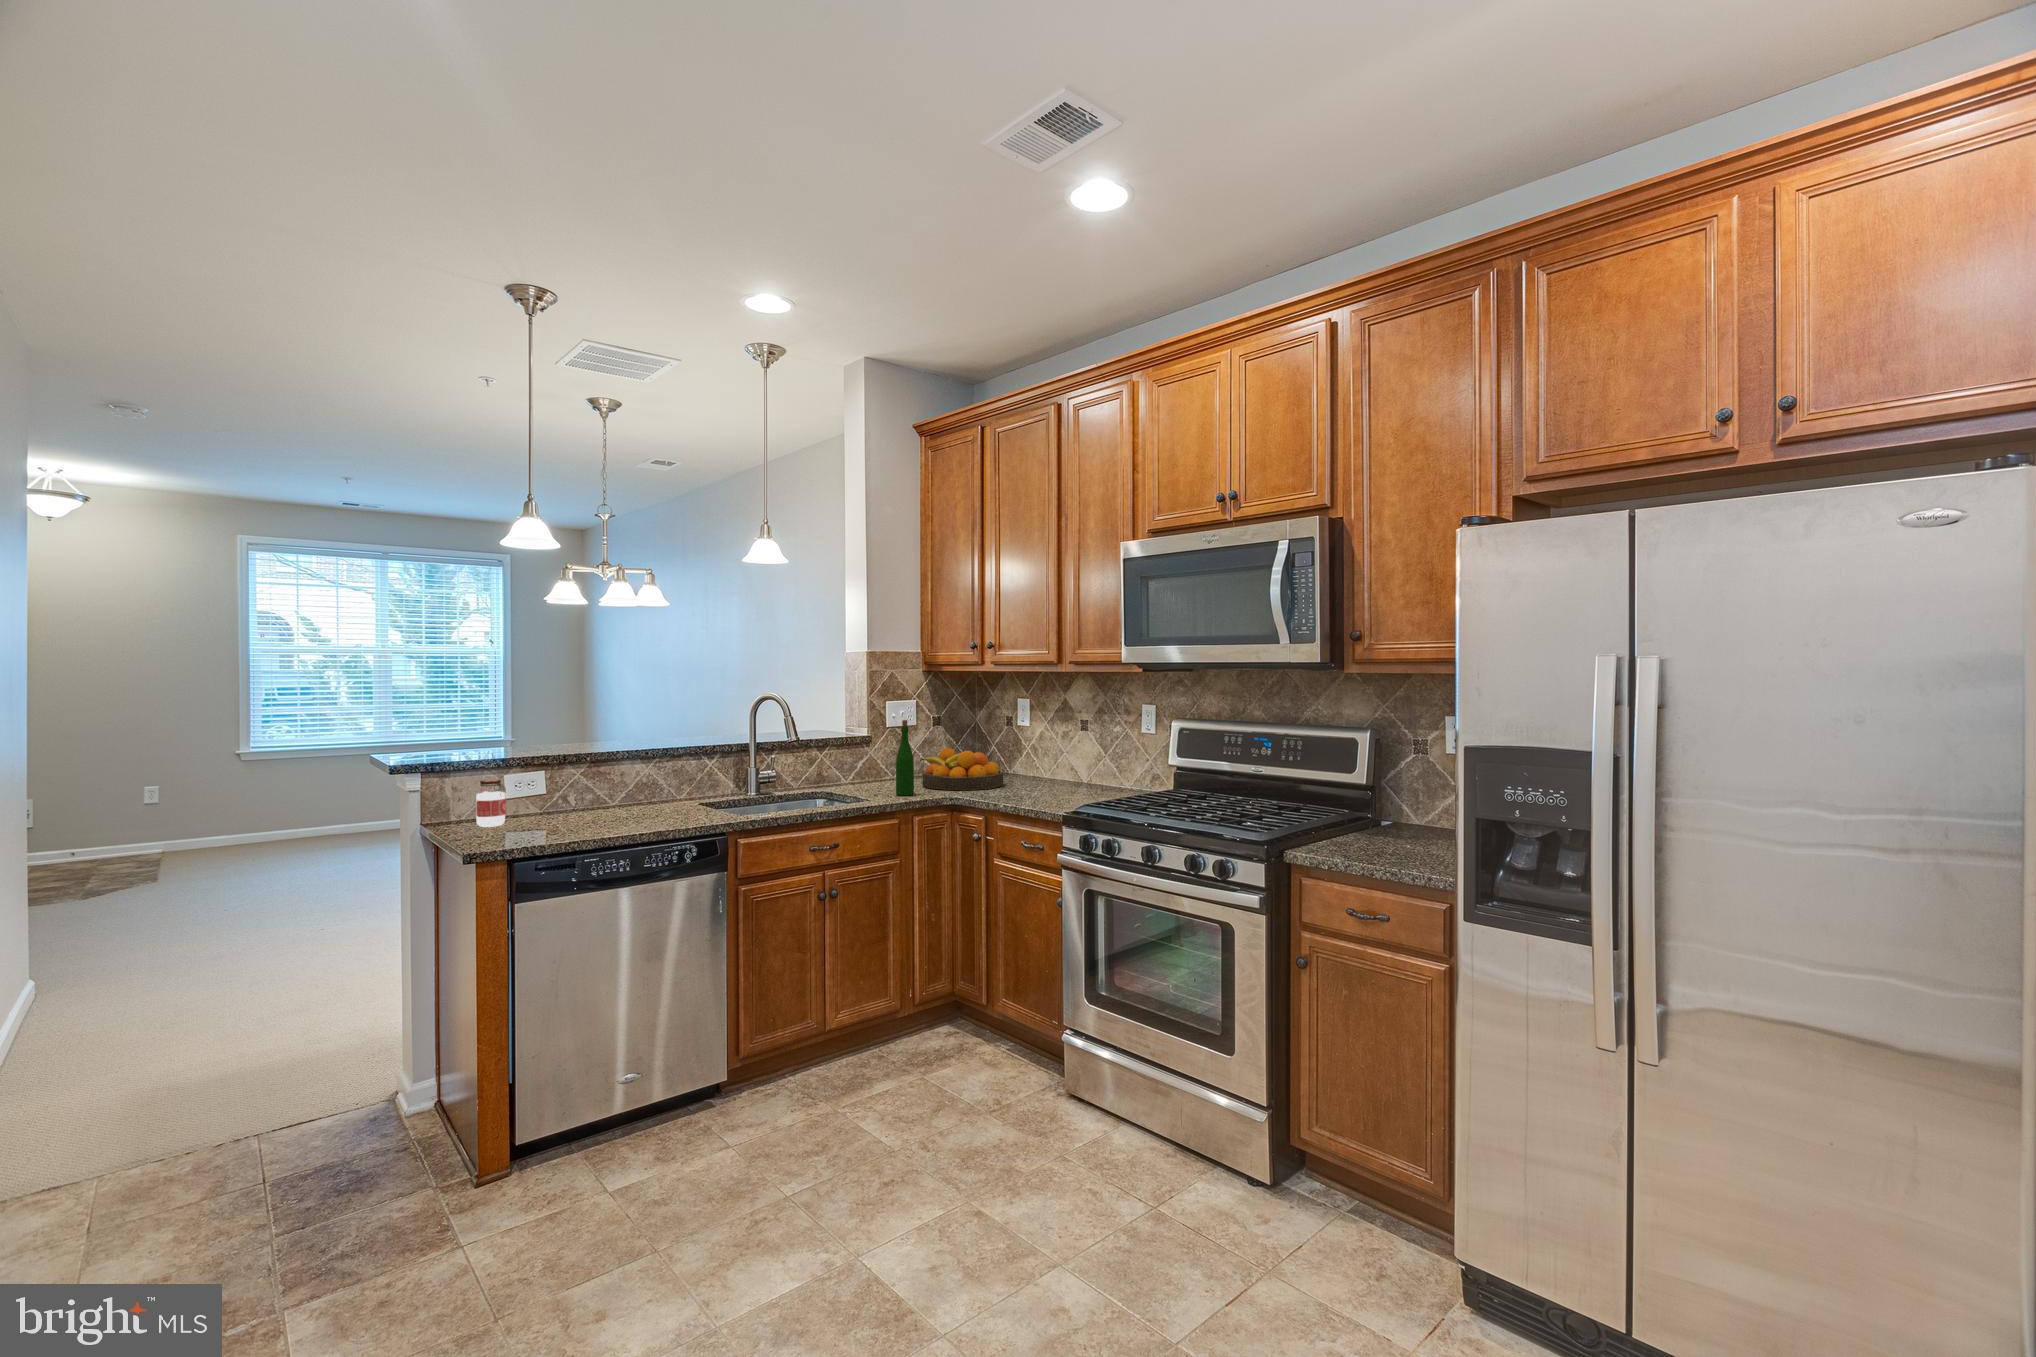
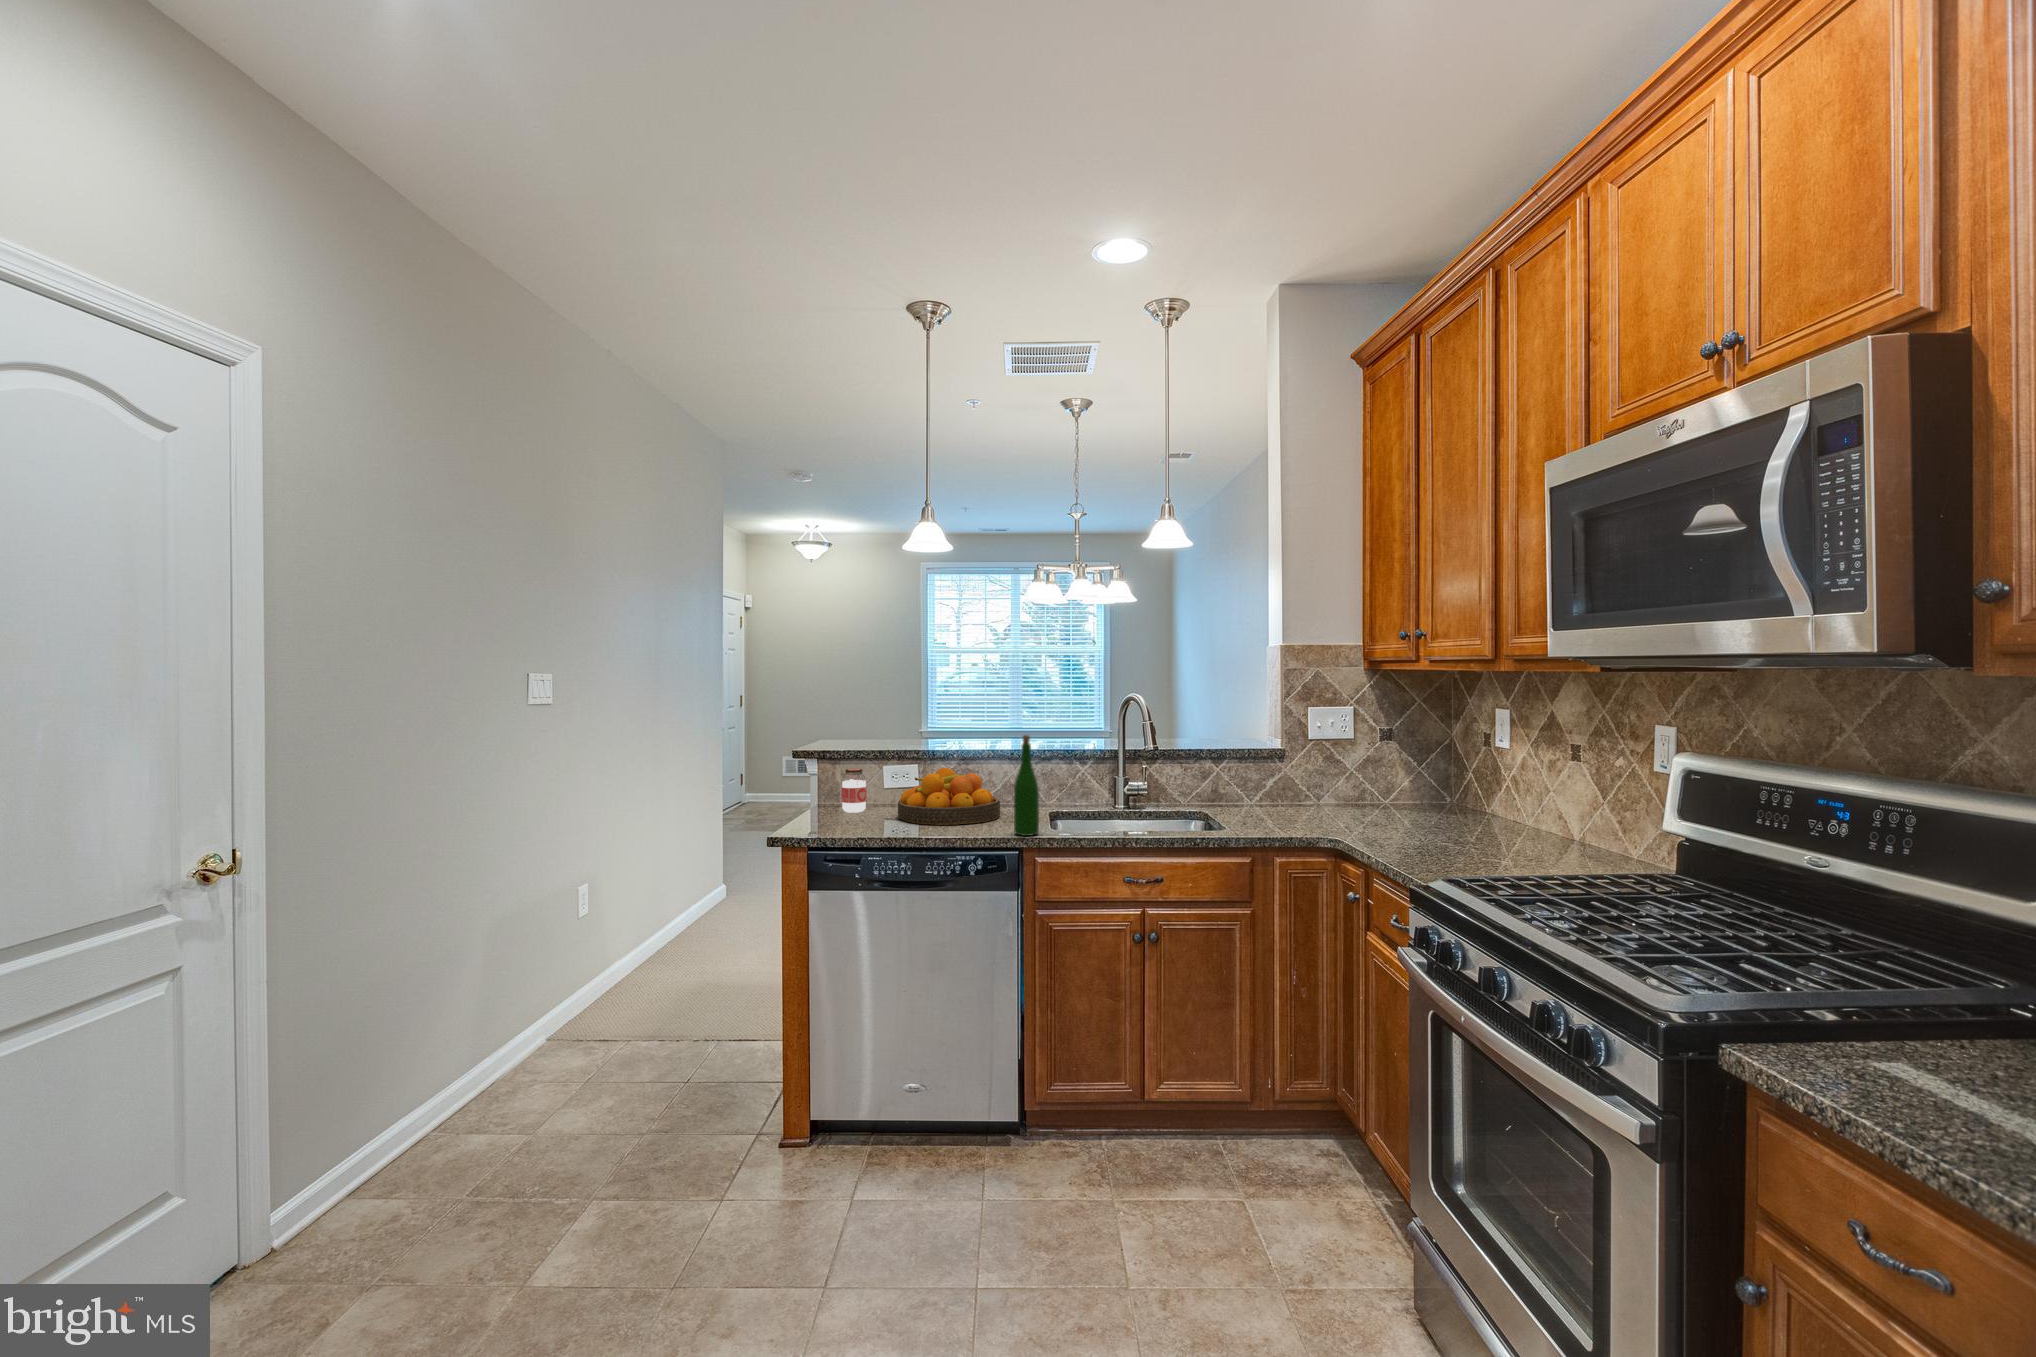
wine bottle: present [896,720,914,796] -> present [1014,735,1039,836]
fruit bowl: present [921,748,1003,790] -> present [898,768,1000,825]

